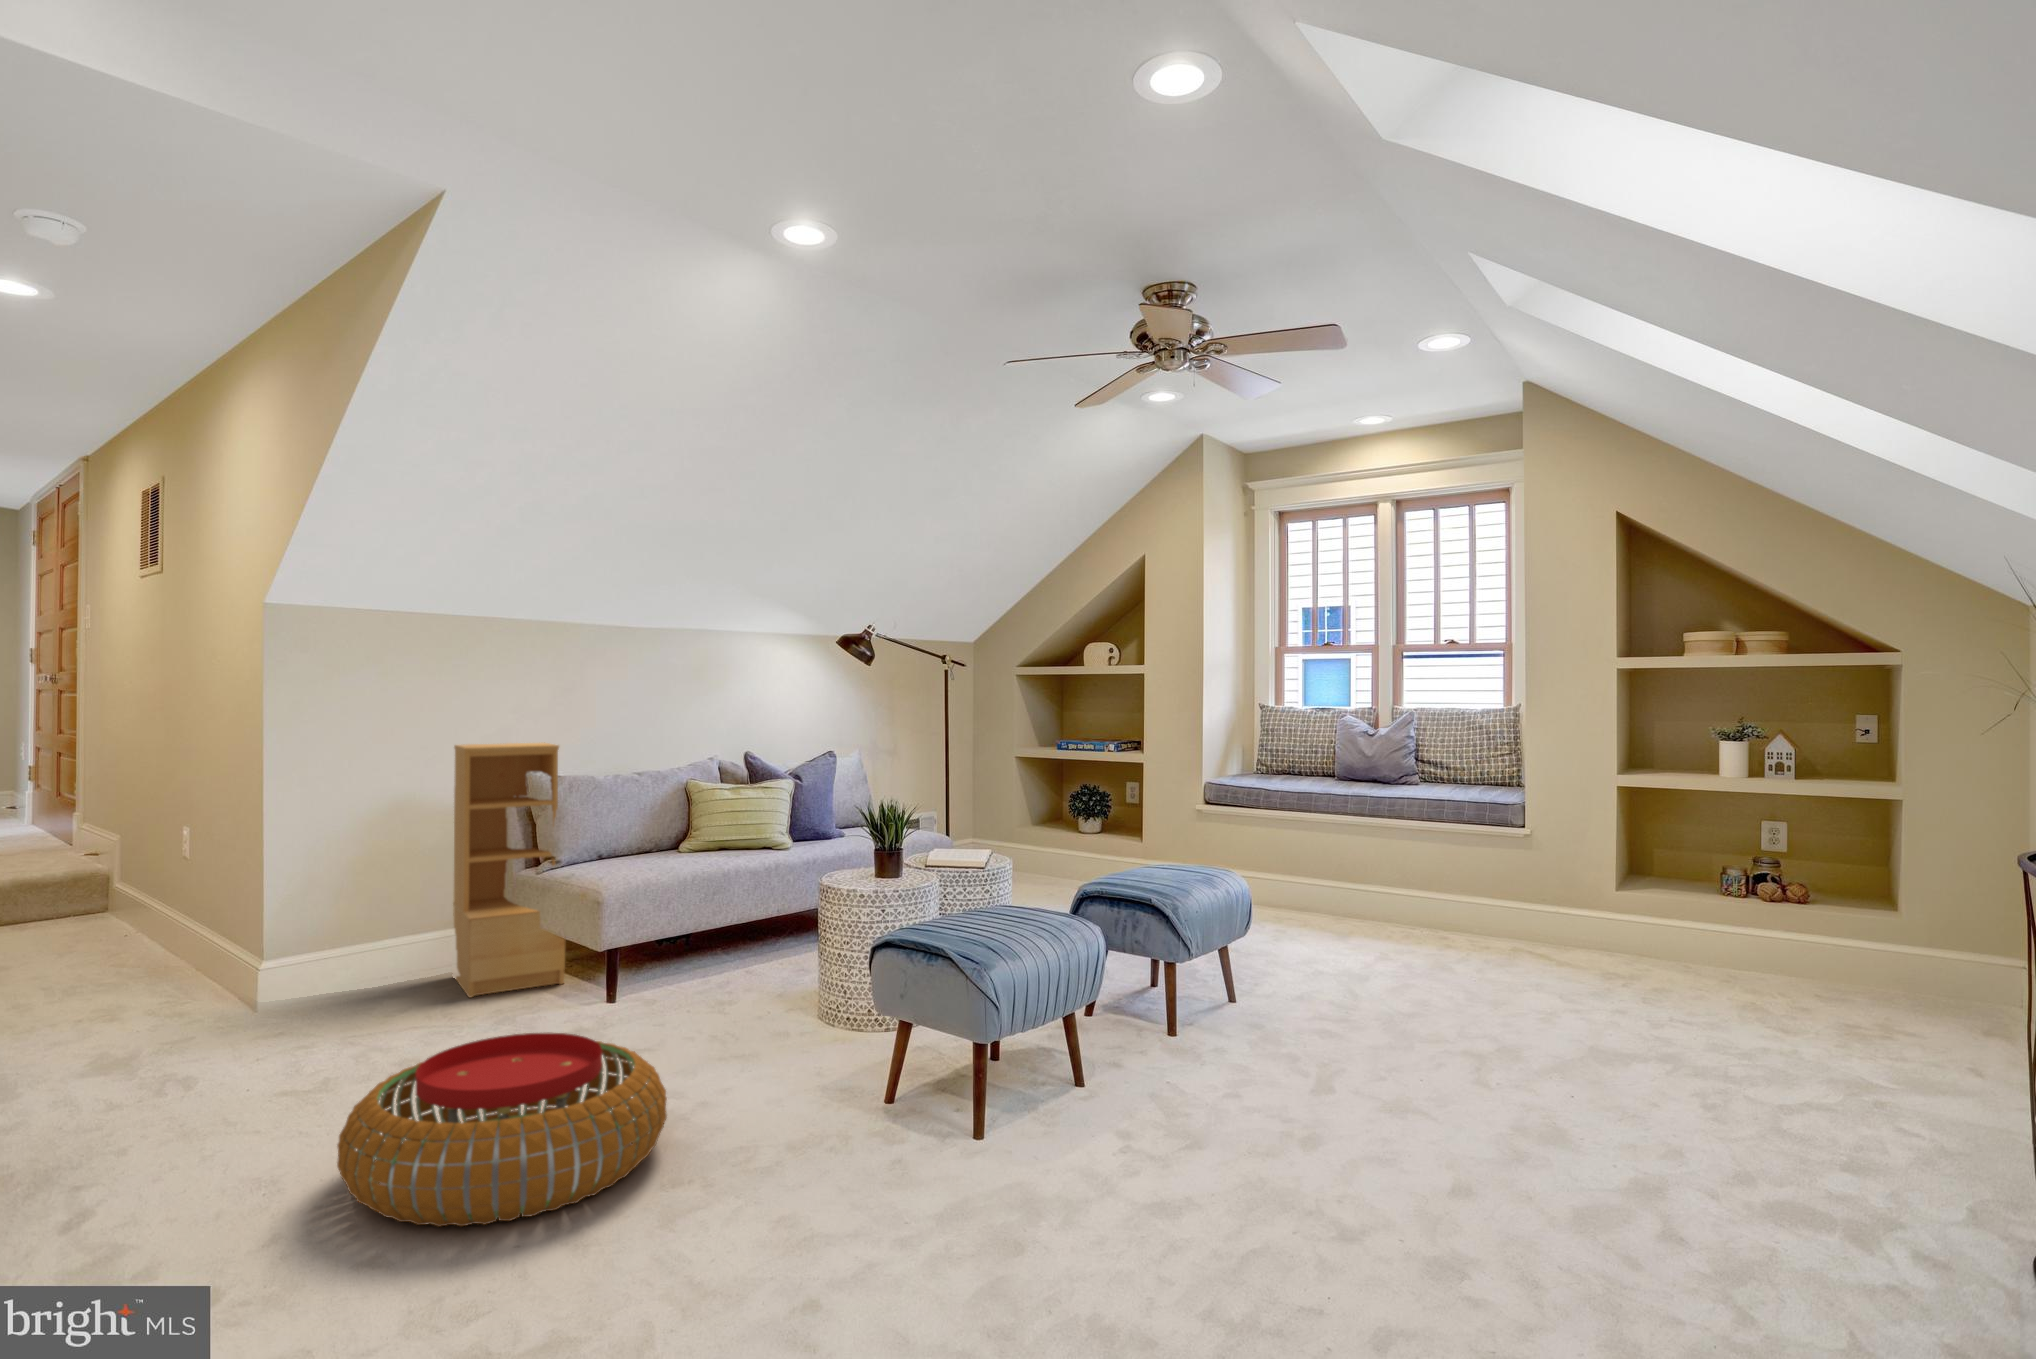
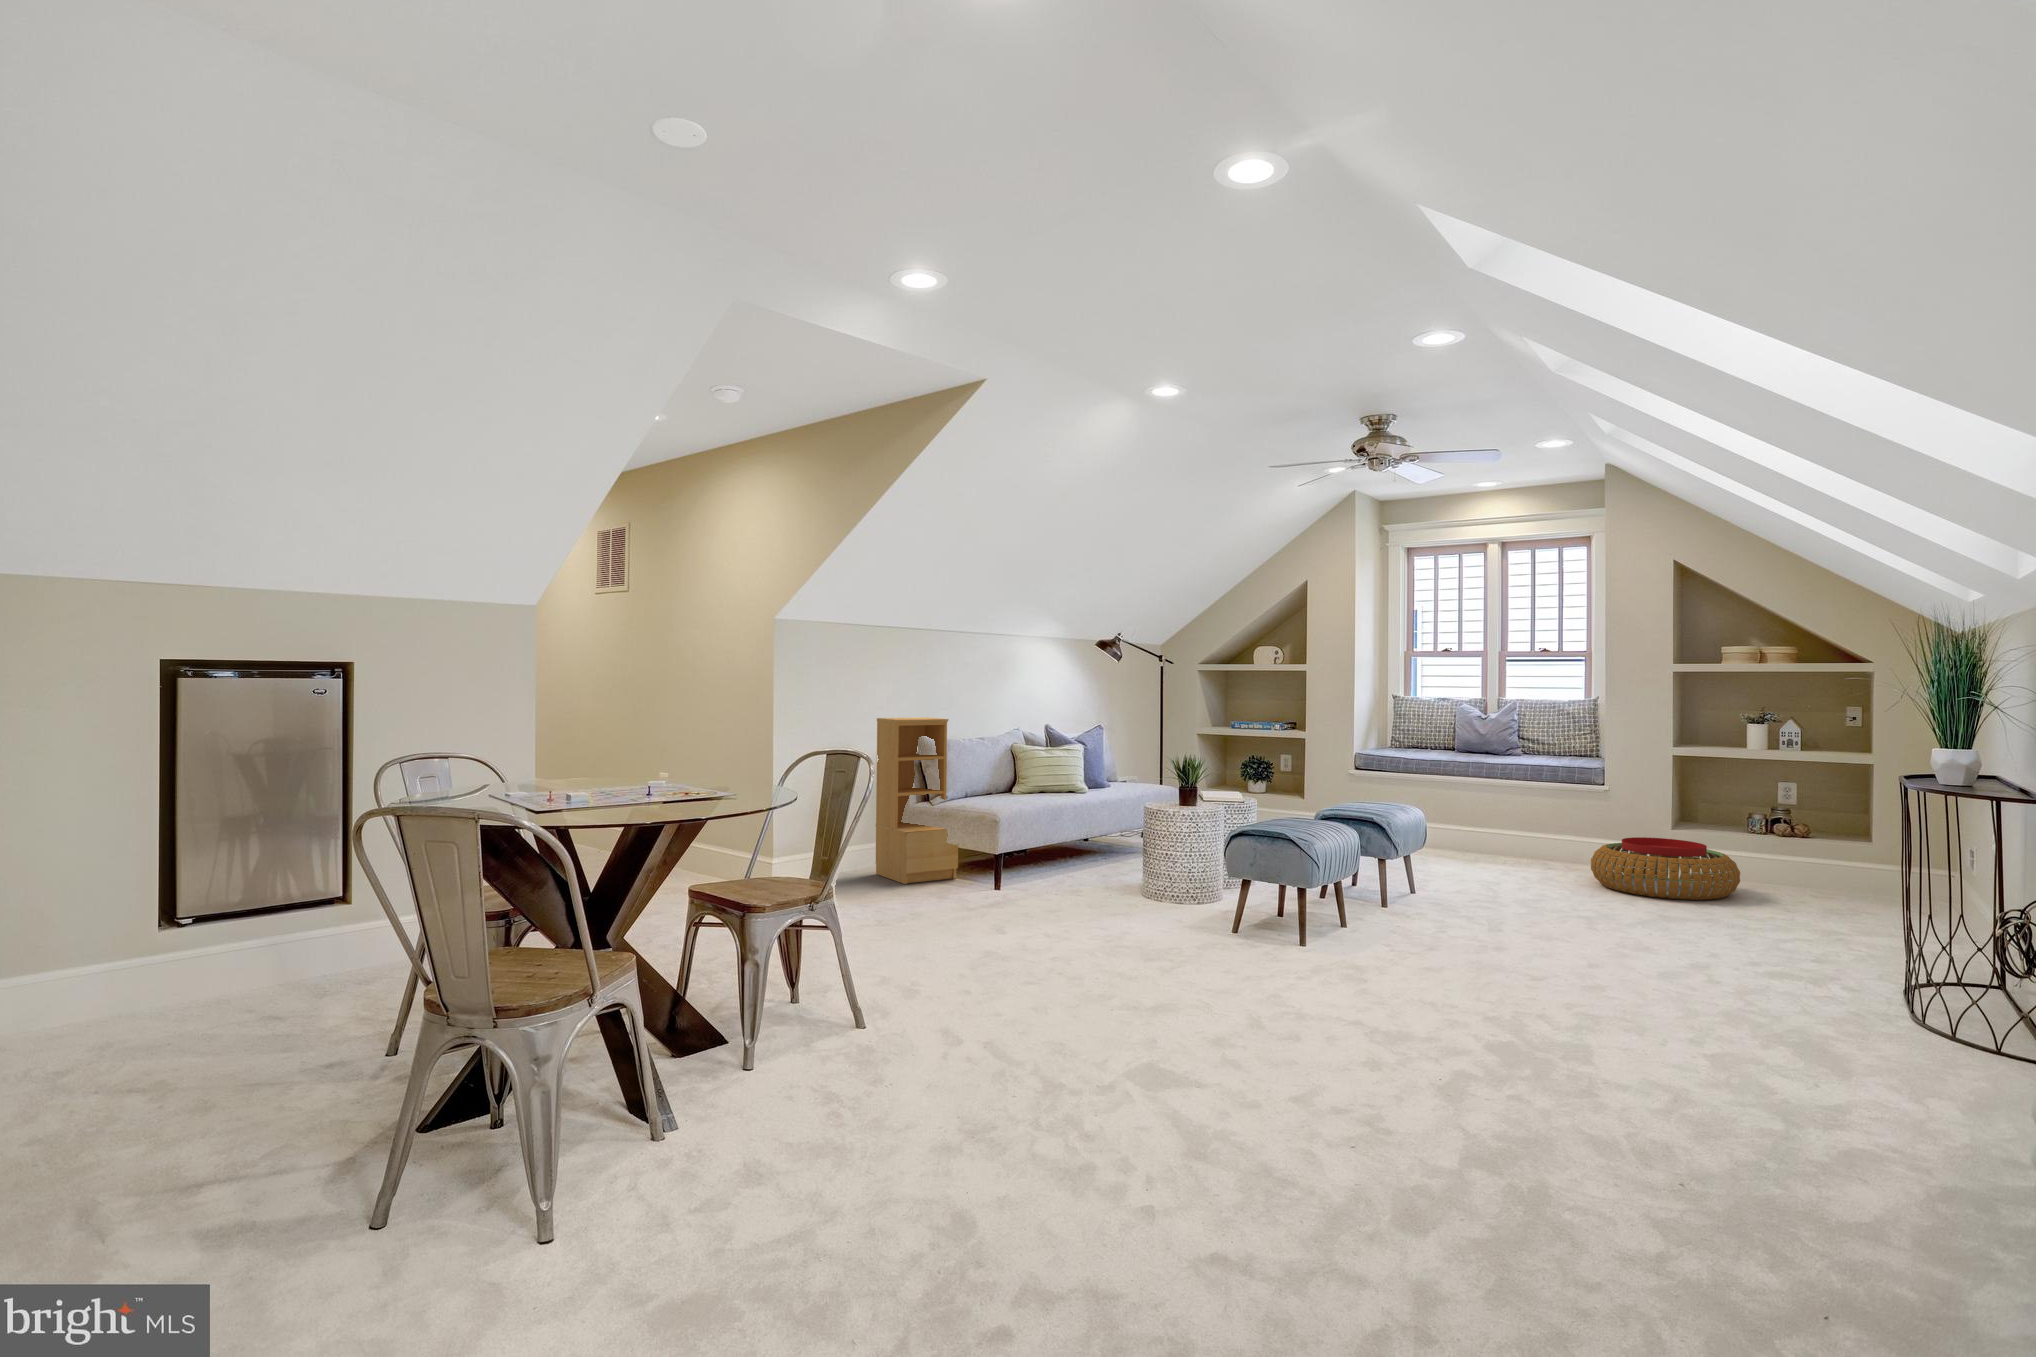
pouf: present [337,1033,667,1227] -> present [1591,837,1740,900]

